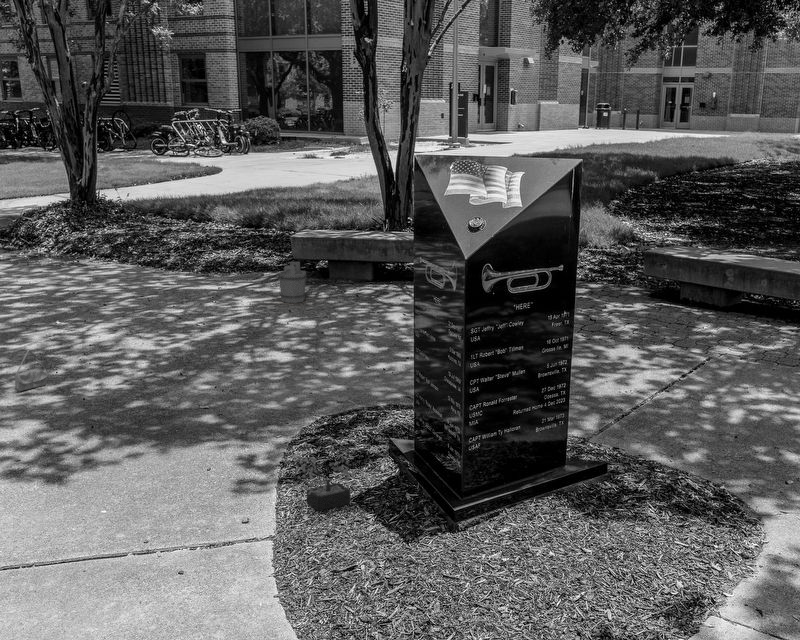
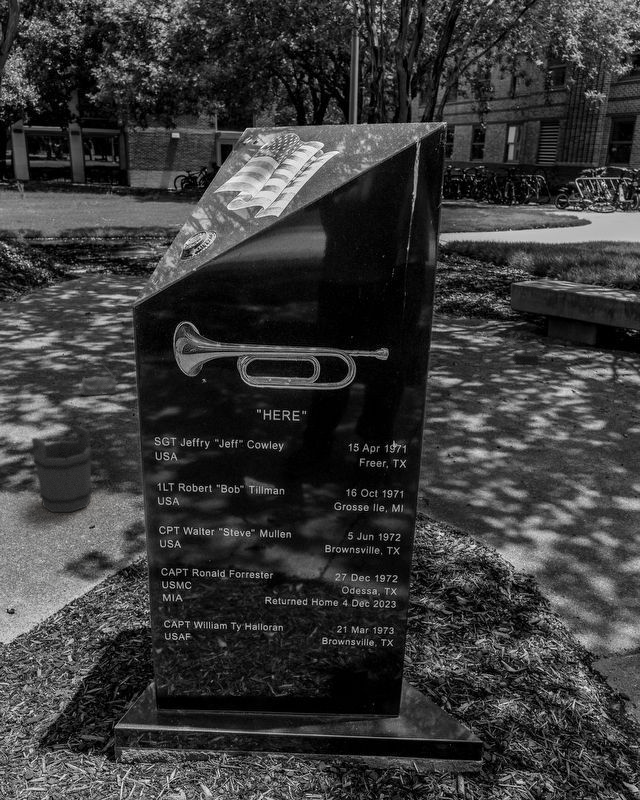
bucket: present [276,262,306,303] -> present [30,427,92,512]
decorative plant: present [295,456,355,511] -> present [505,333,541,364]

